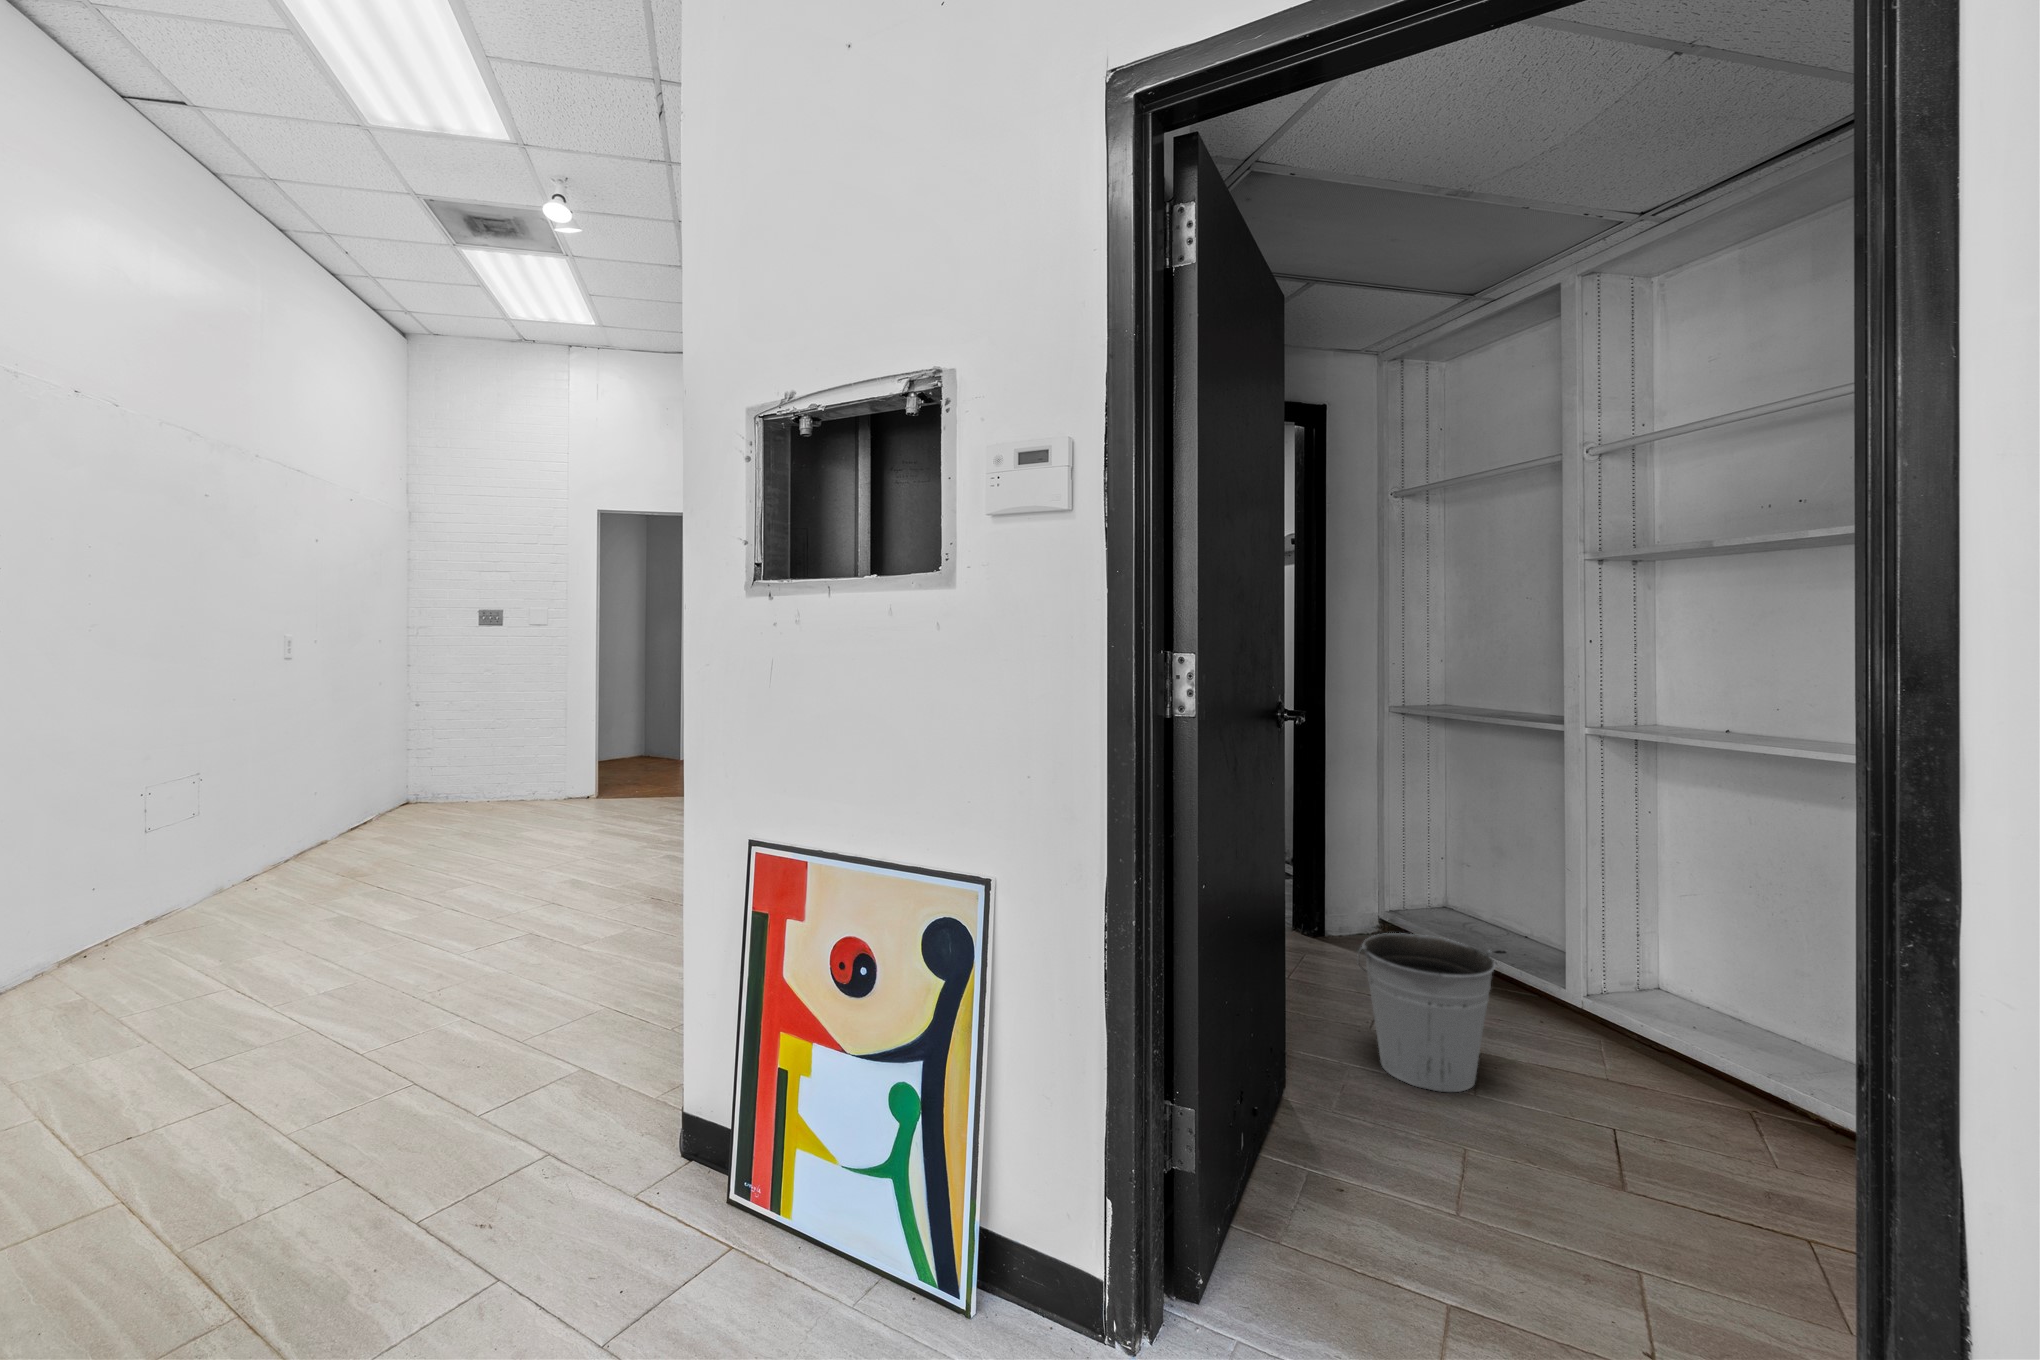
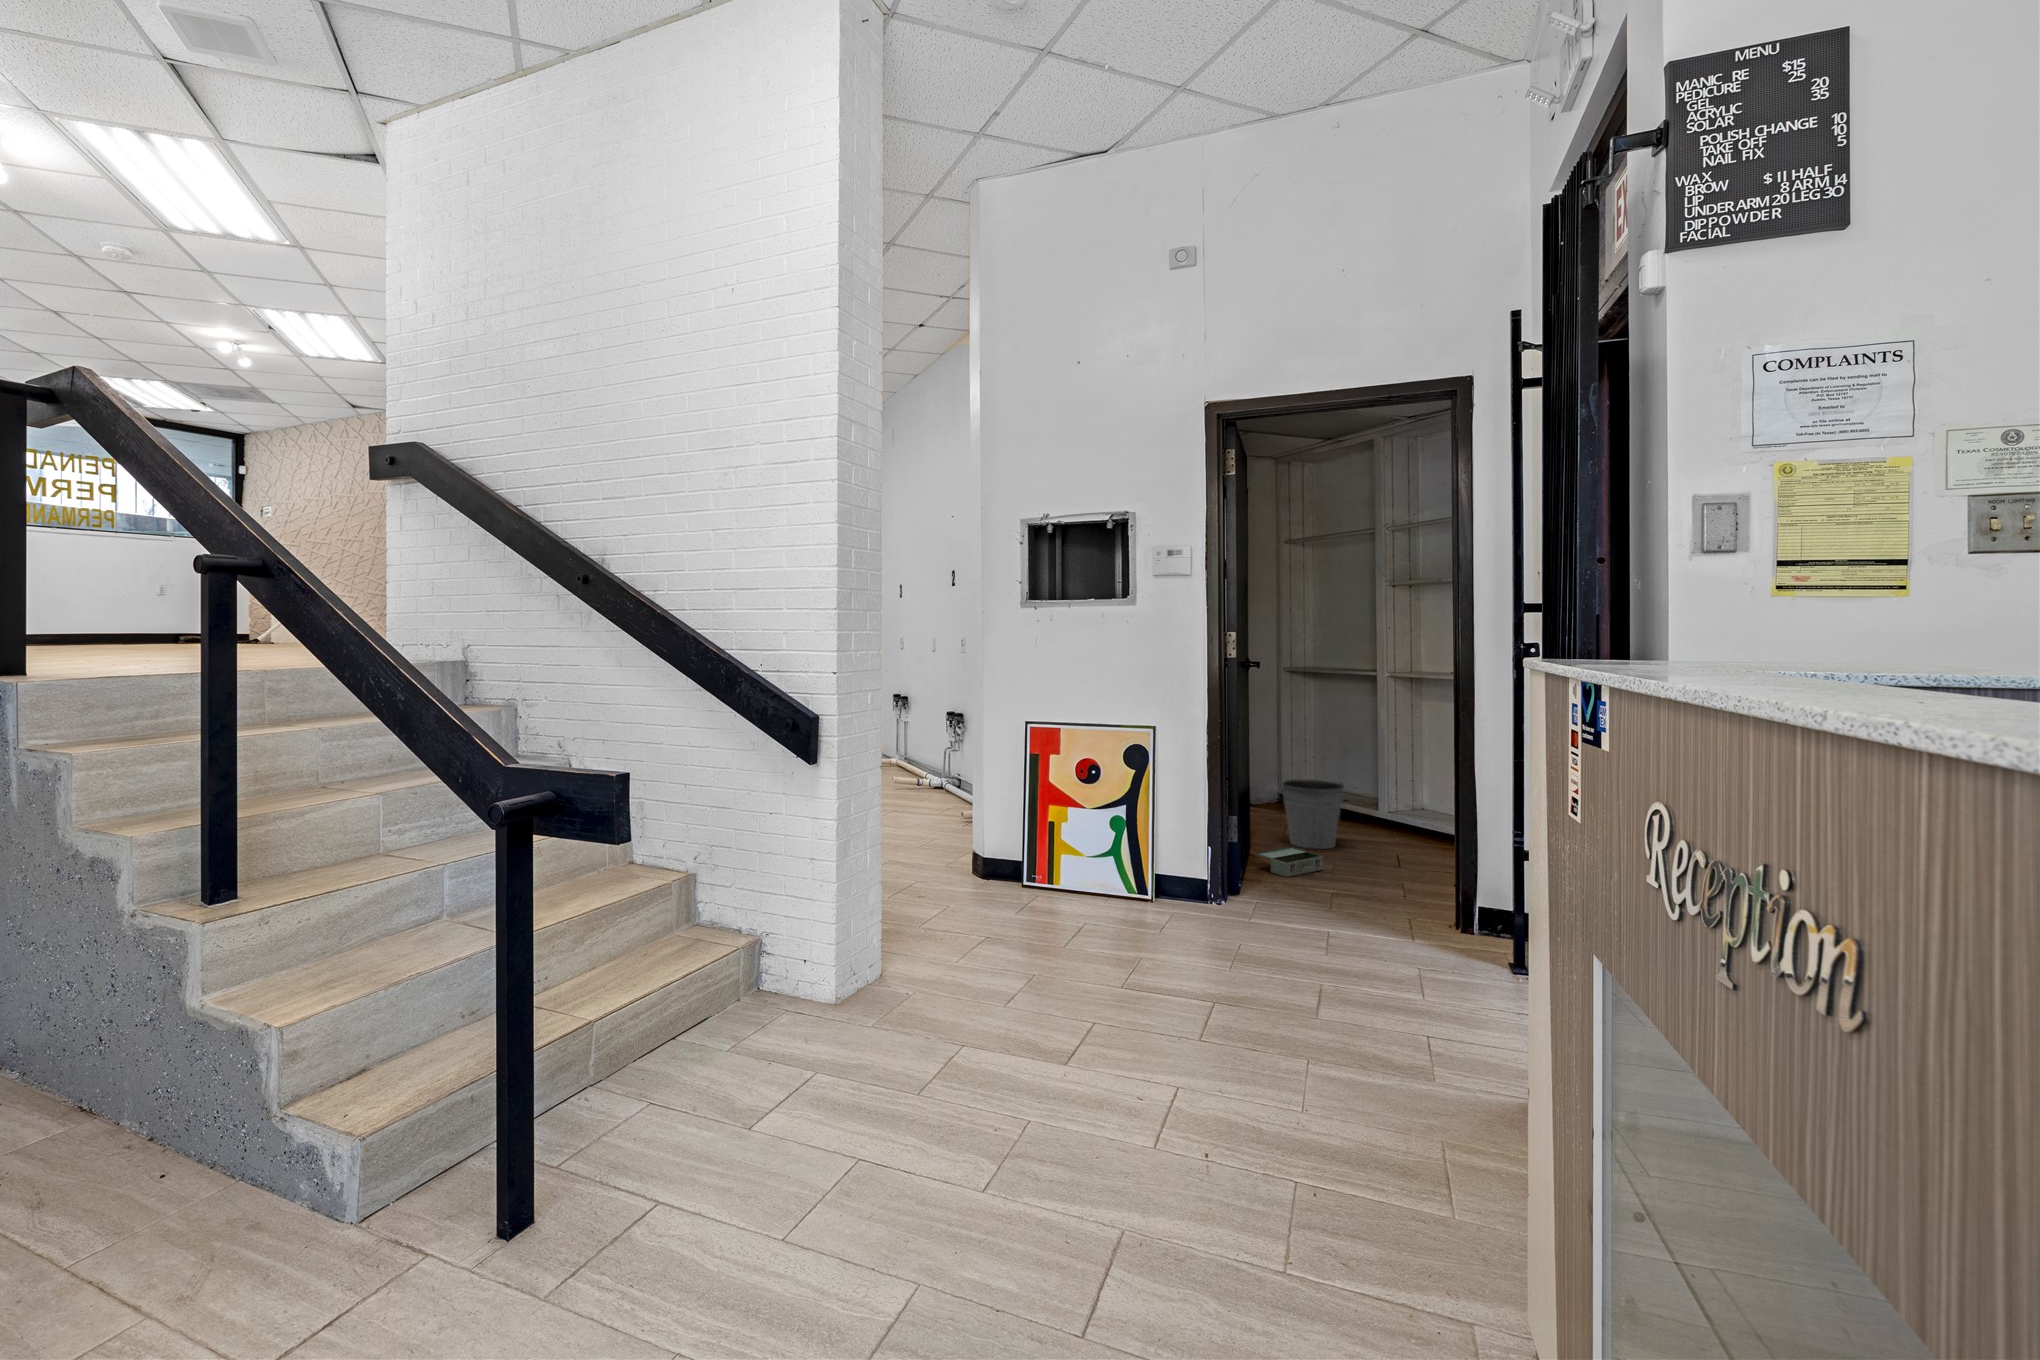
toolbox: none [1286,1108,1440,1210] -> present [1256,847,1323,877]

